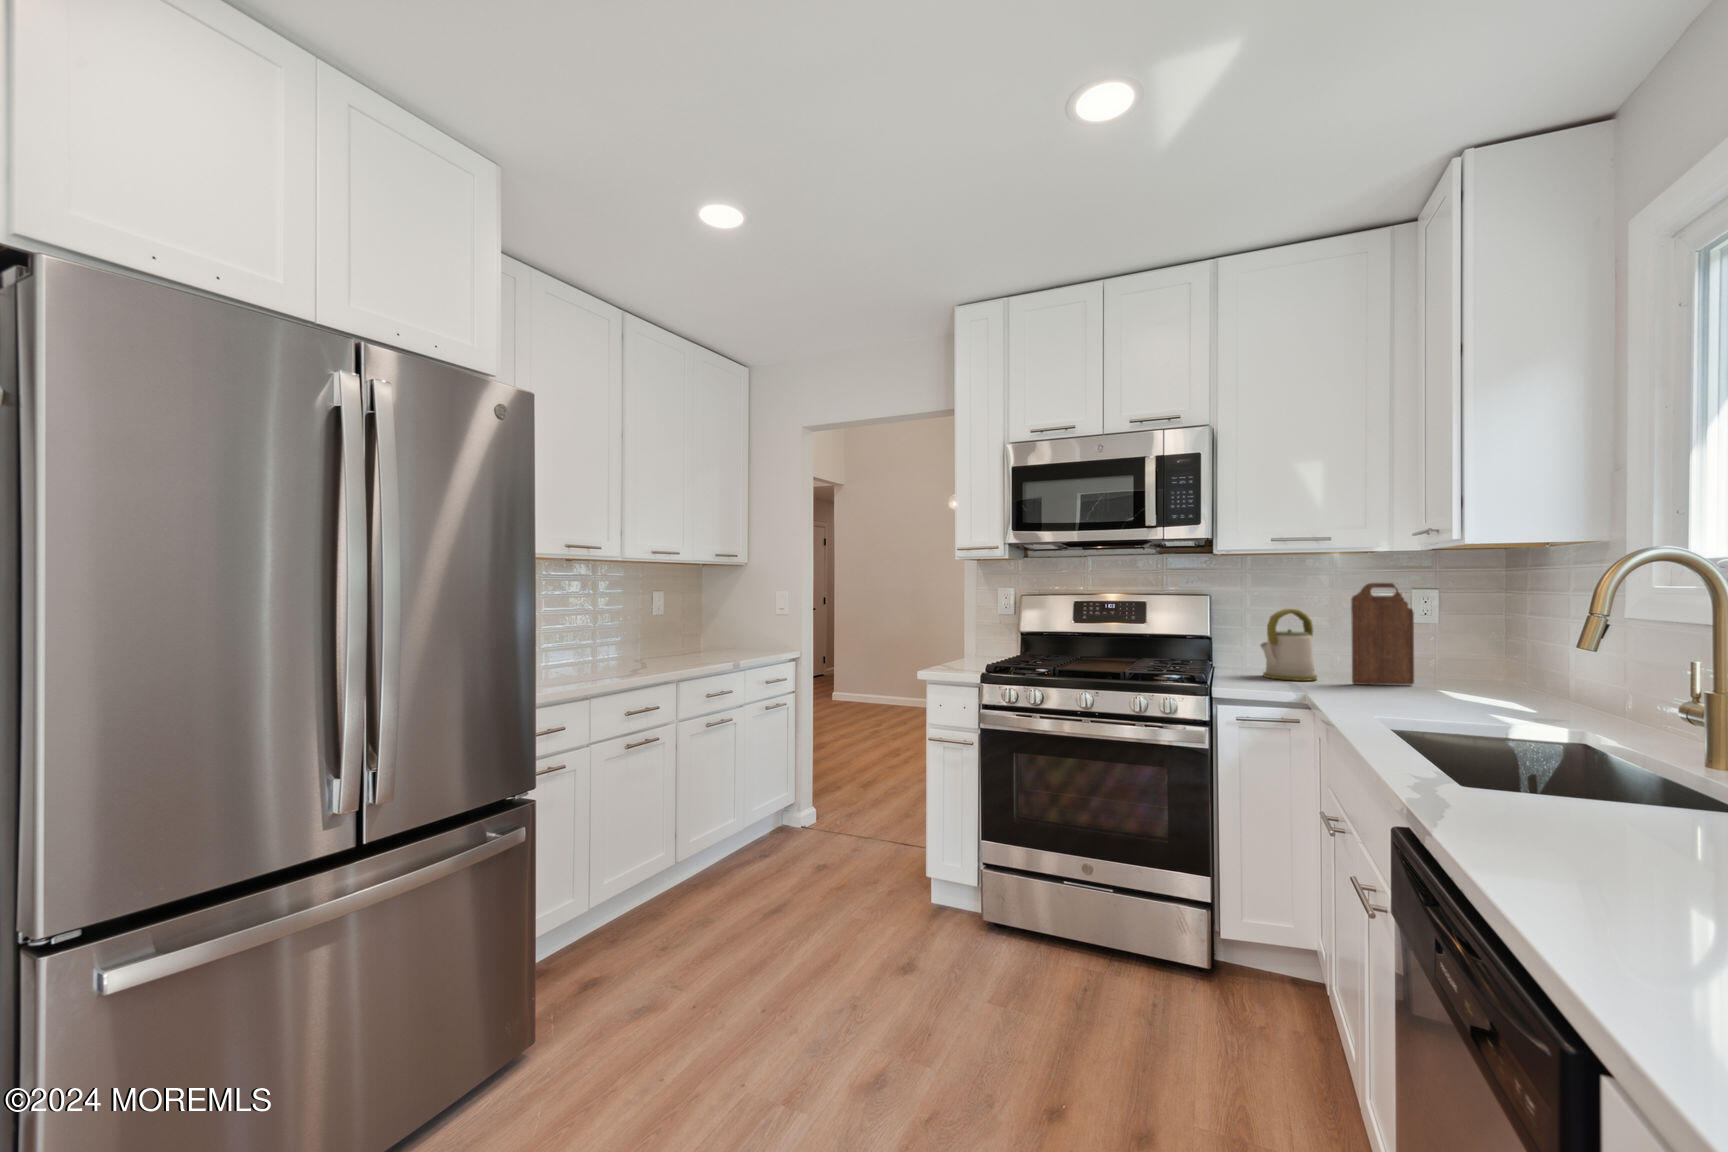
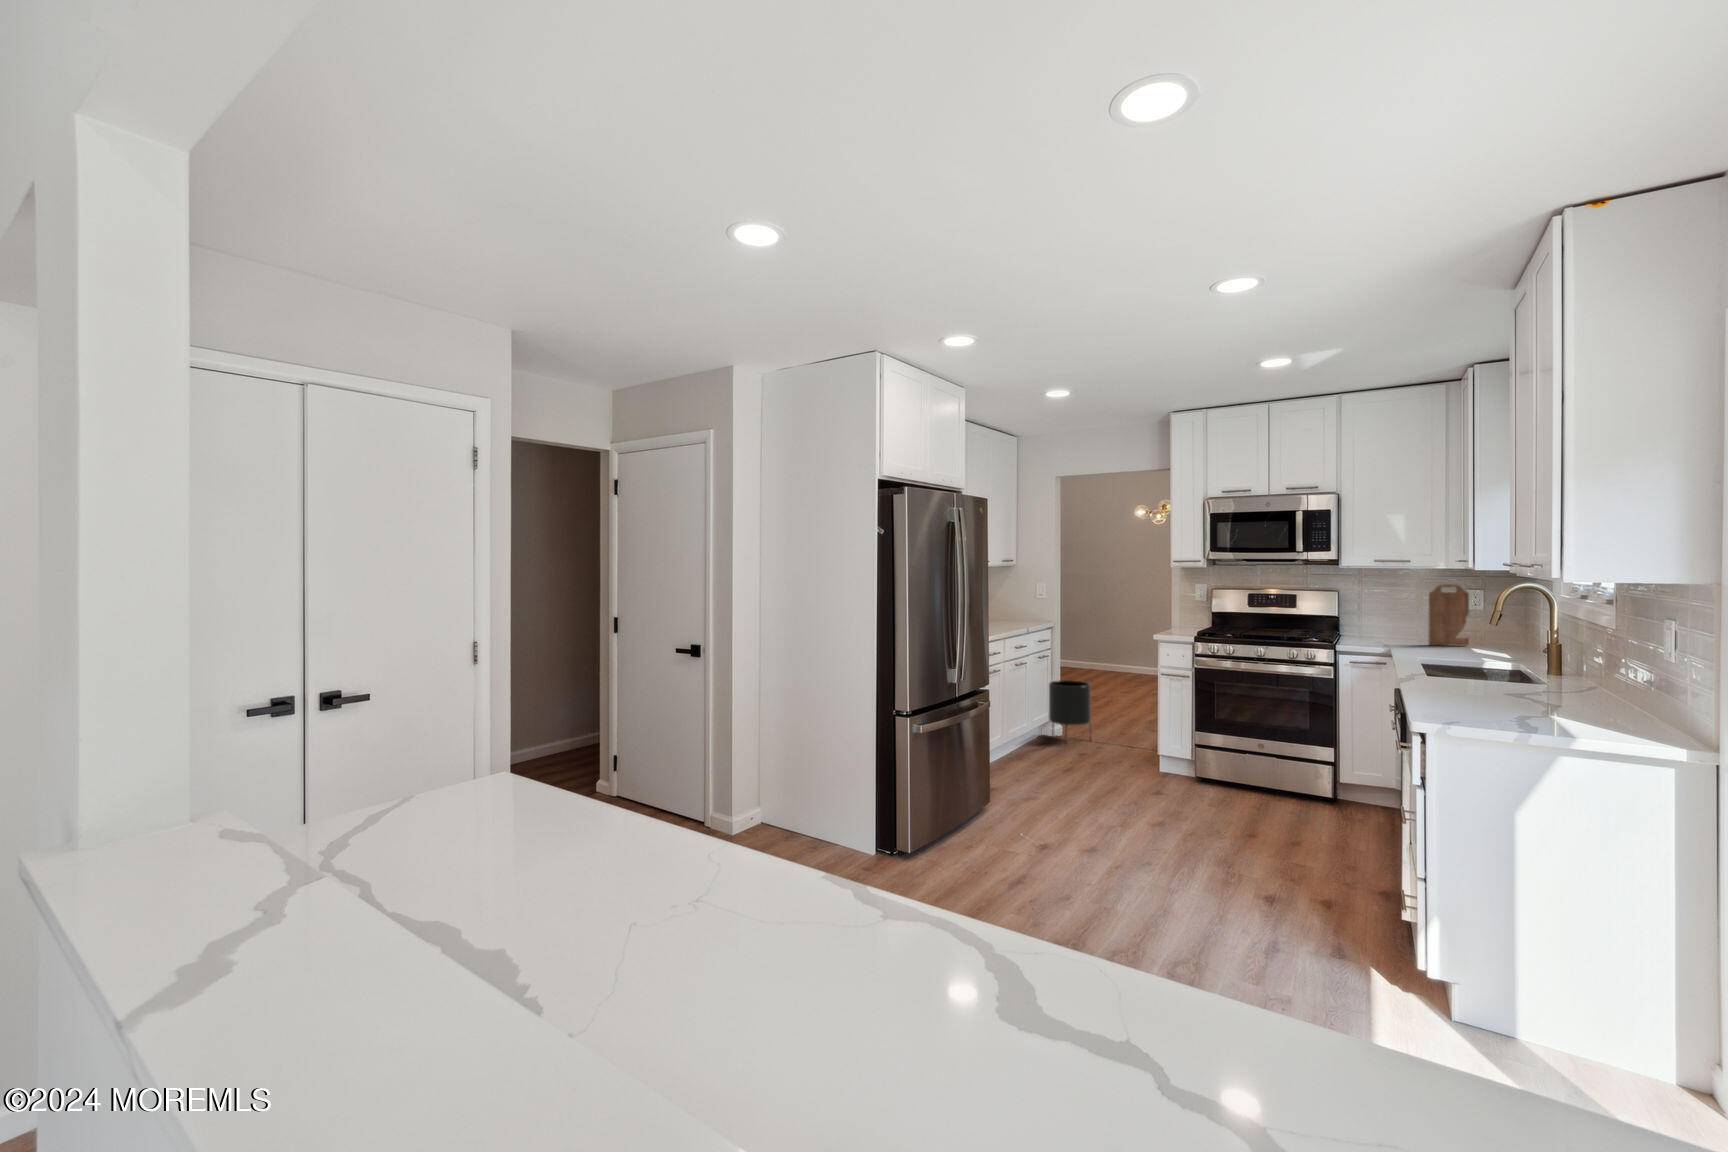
kettle: present [1260,609,1317,681] -> none [1371,599,1408,643]
planter: none [793,732,857,838] -> present [1049,680,1091,727]

